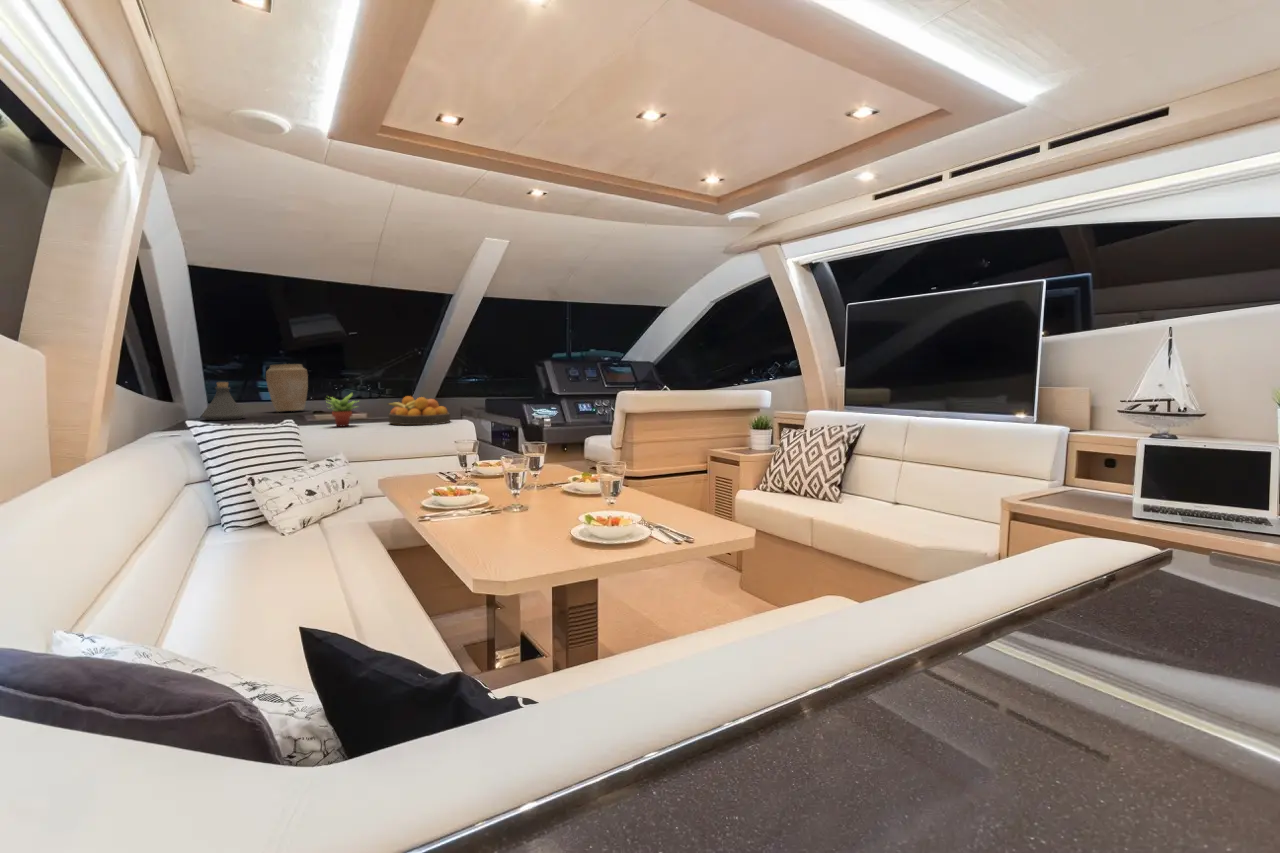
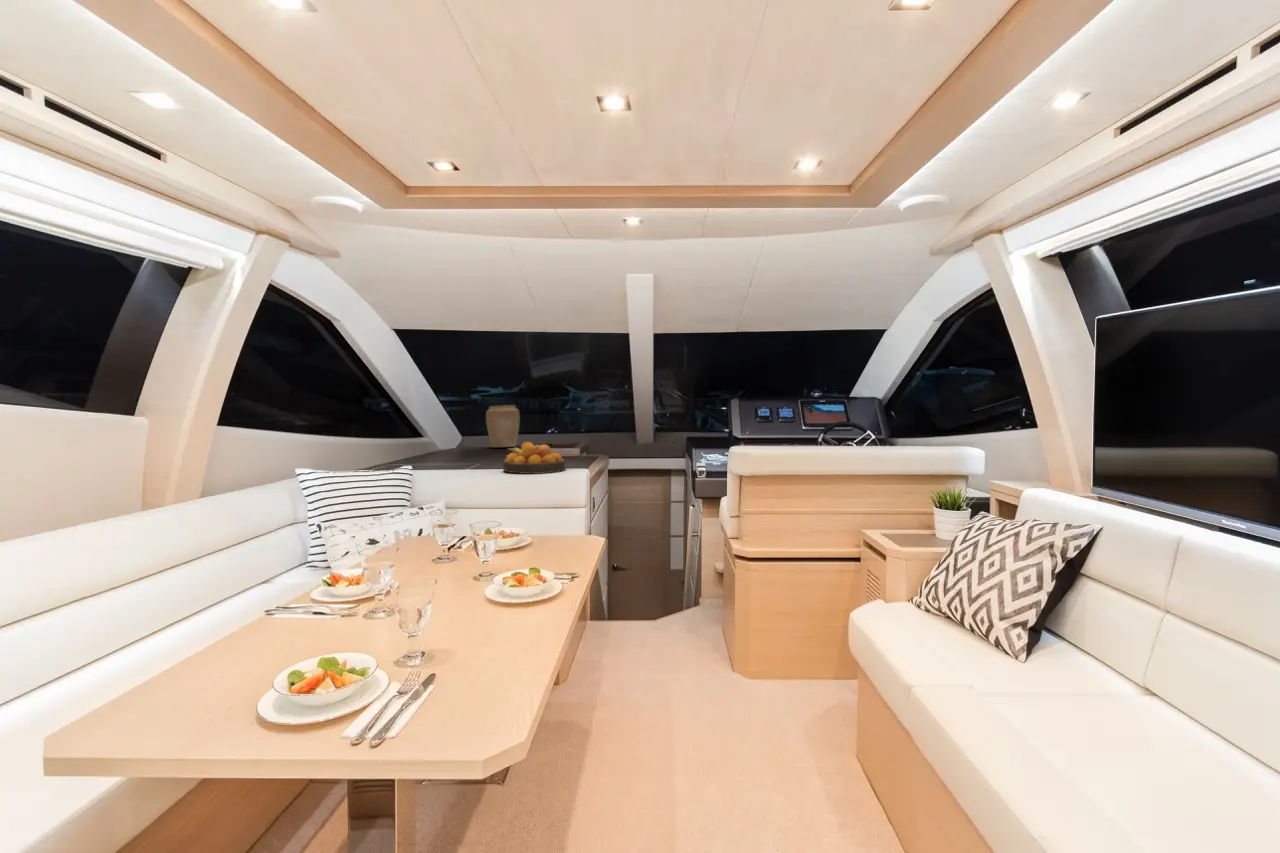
bottle: present [202,382,245,420] -> none [416,422,450,456]
succulent plant: present [329,394,355,426] -> none [446,437,482,470]

